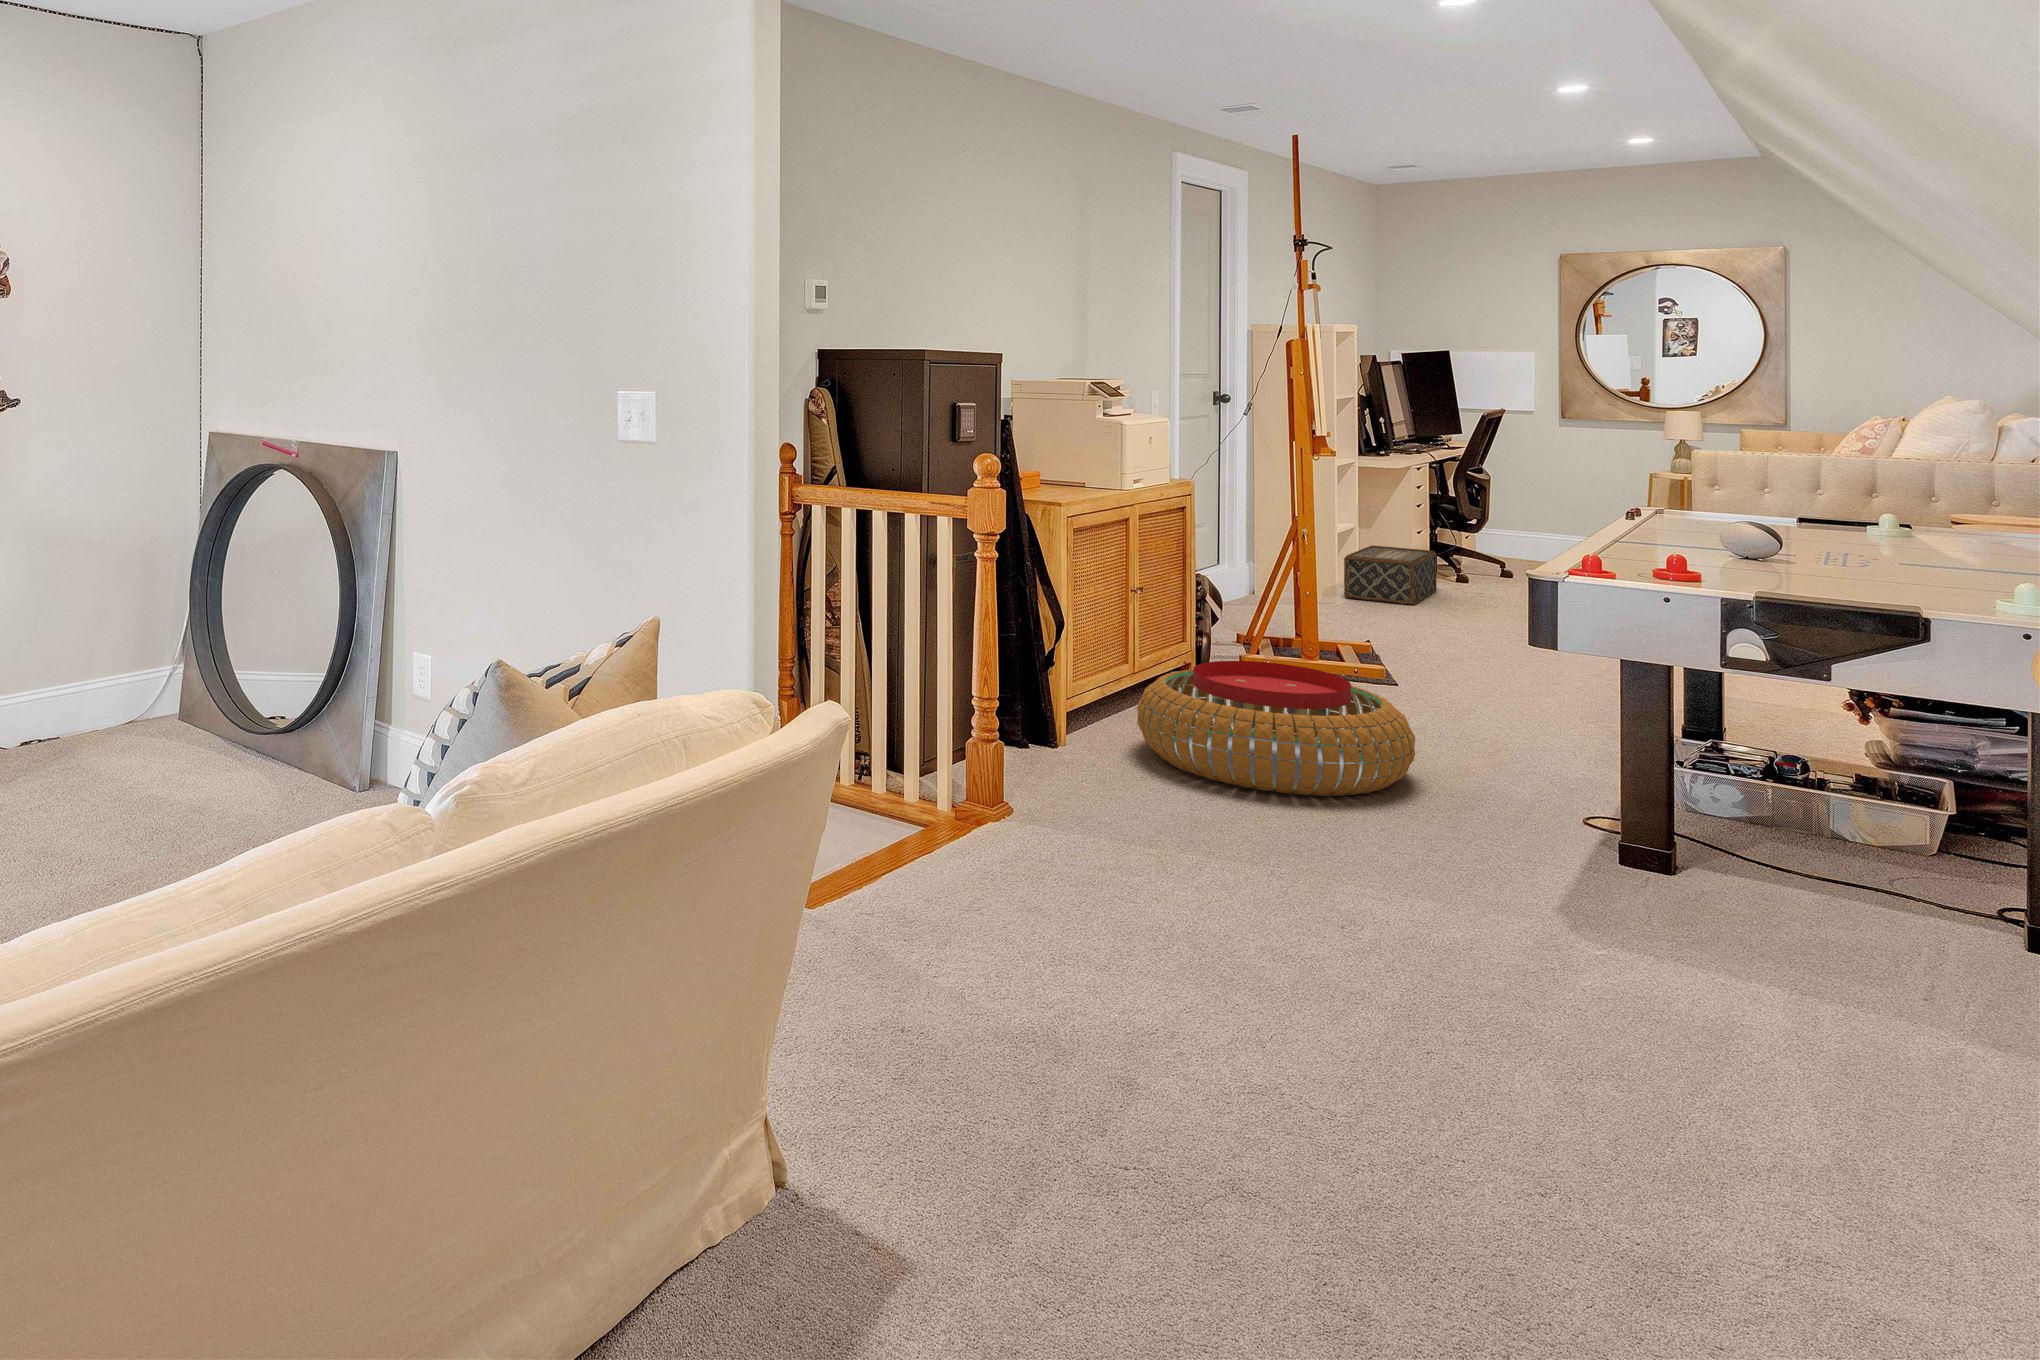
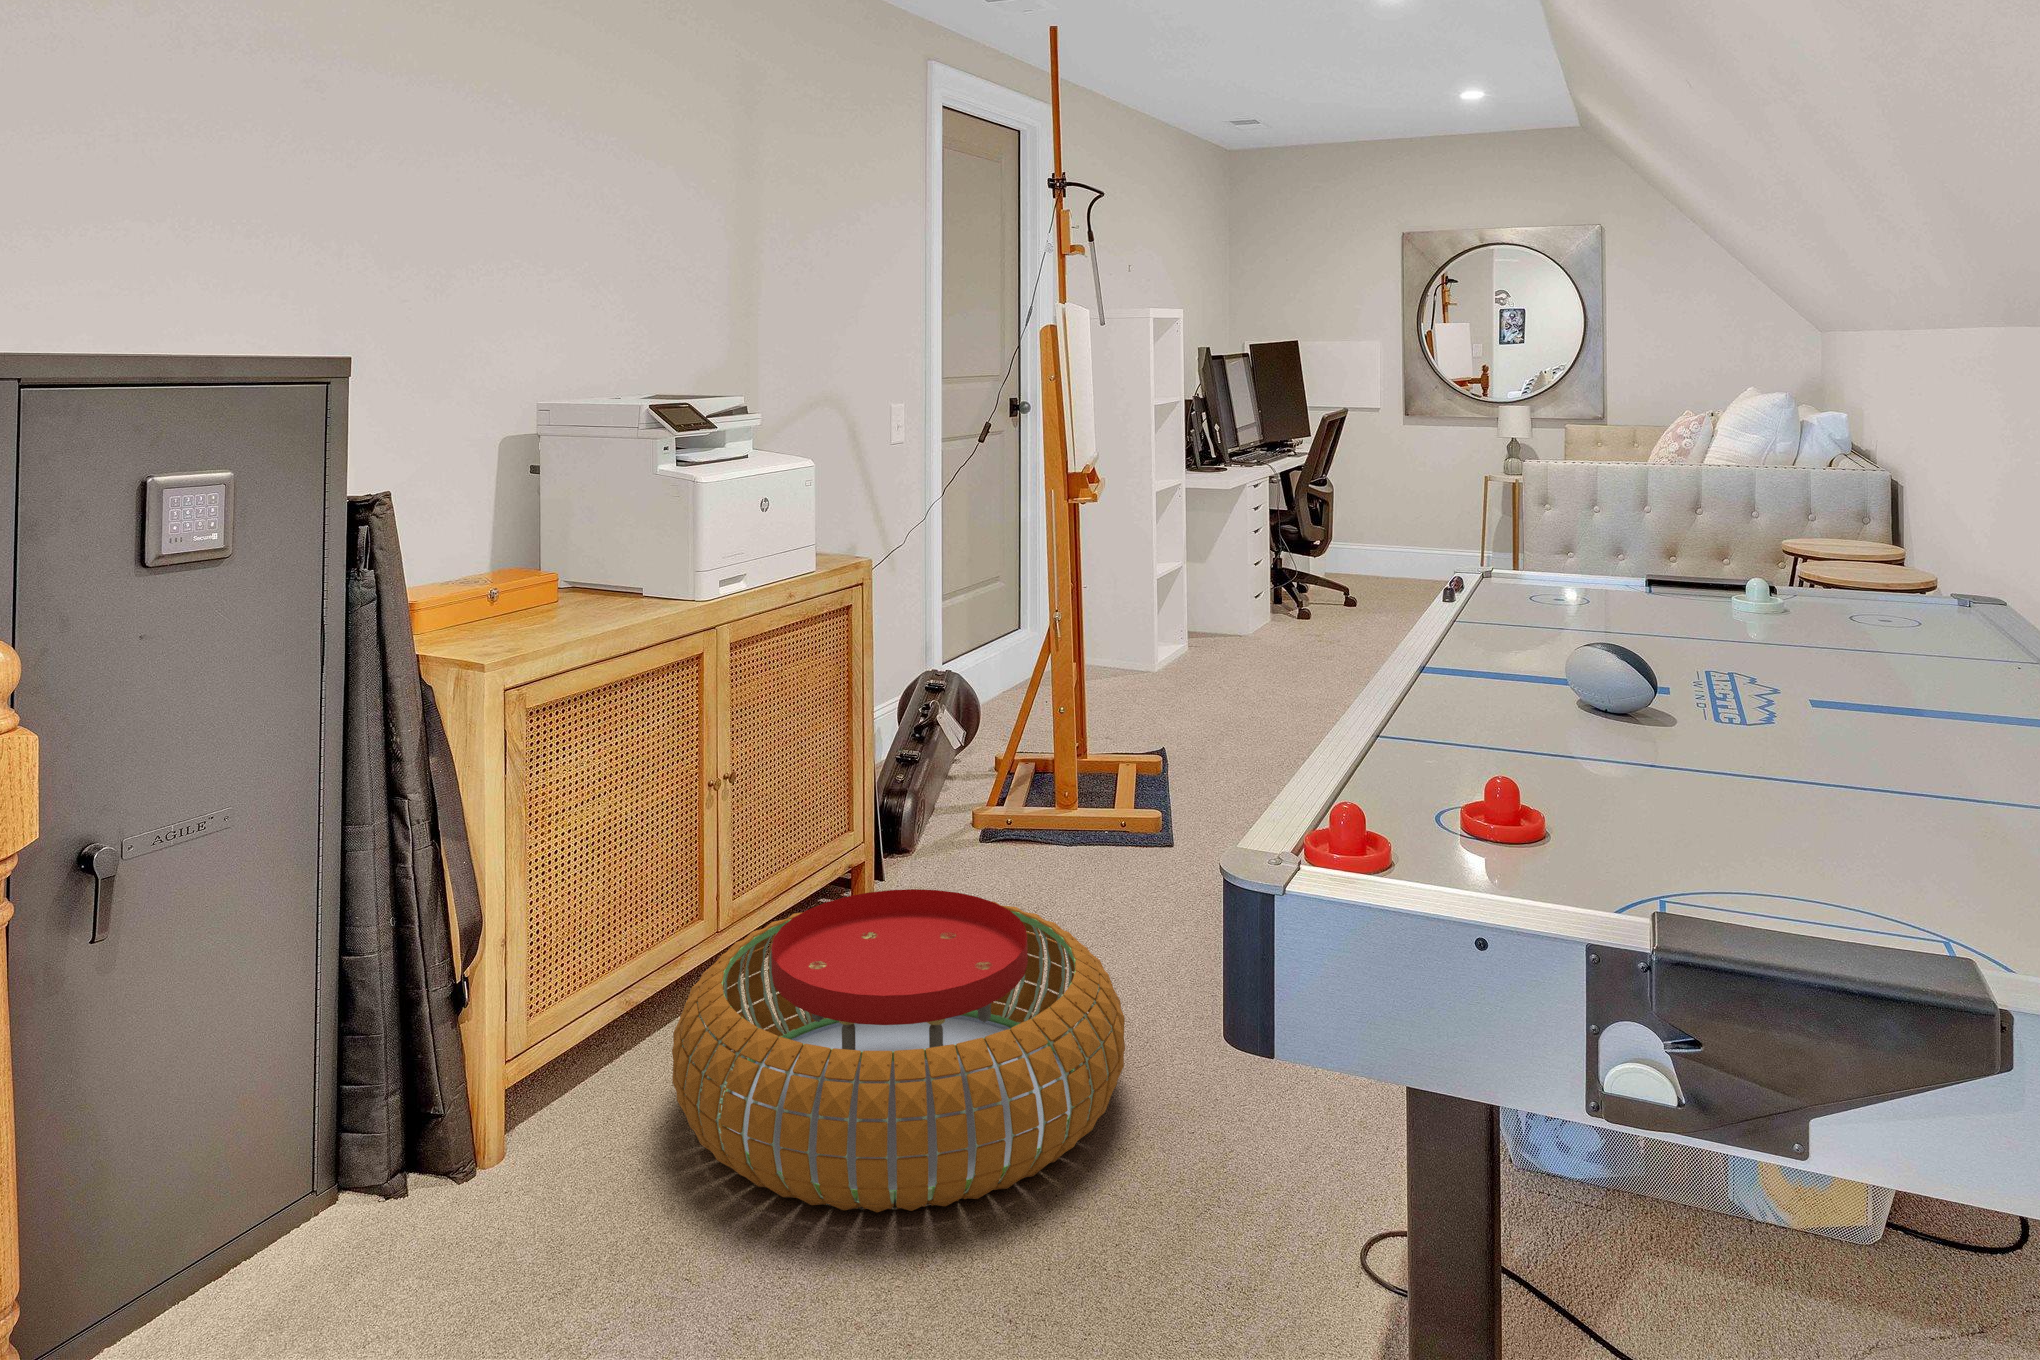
woven basket: present [1344,545,1437,605] -> none [1167,584,1272,663]

